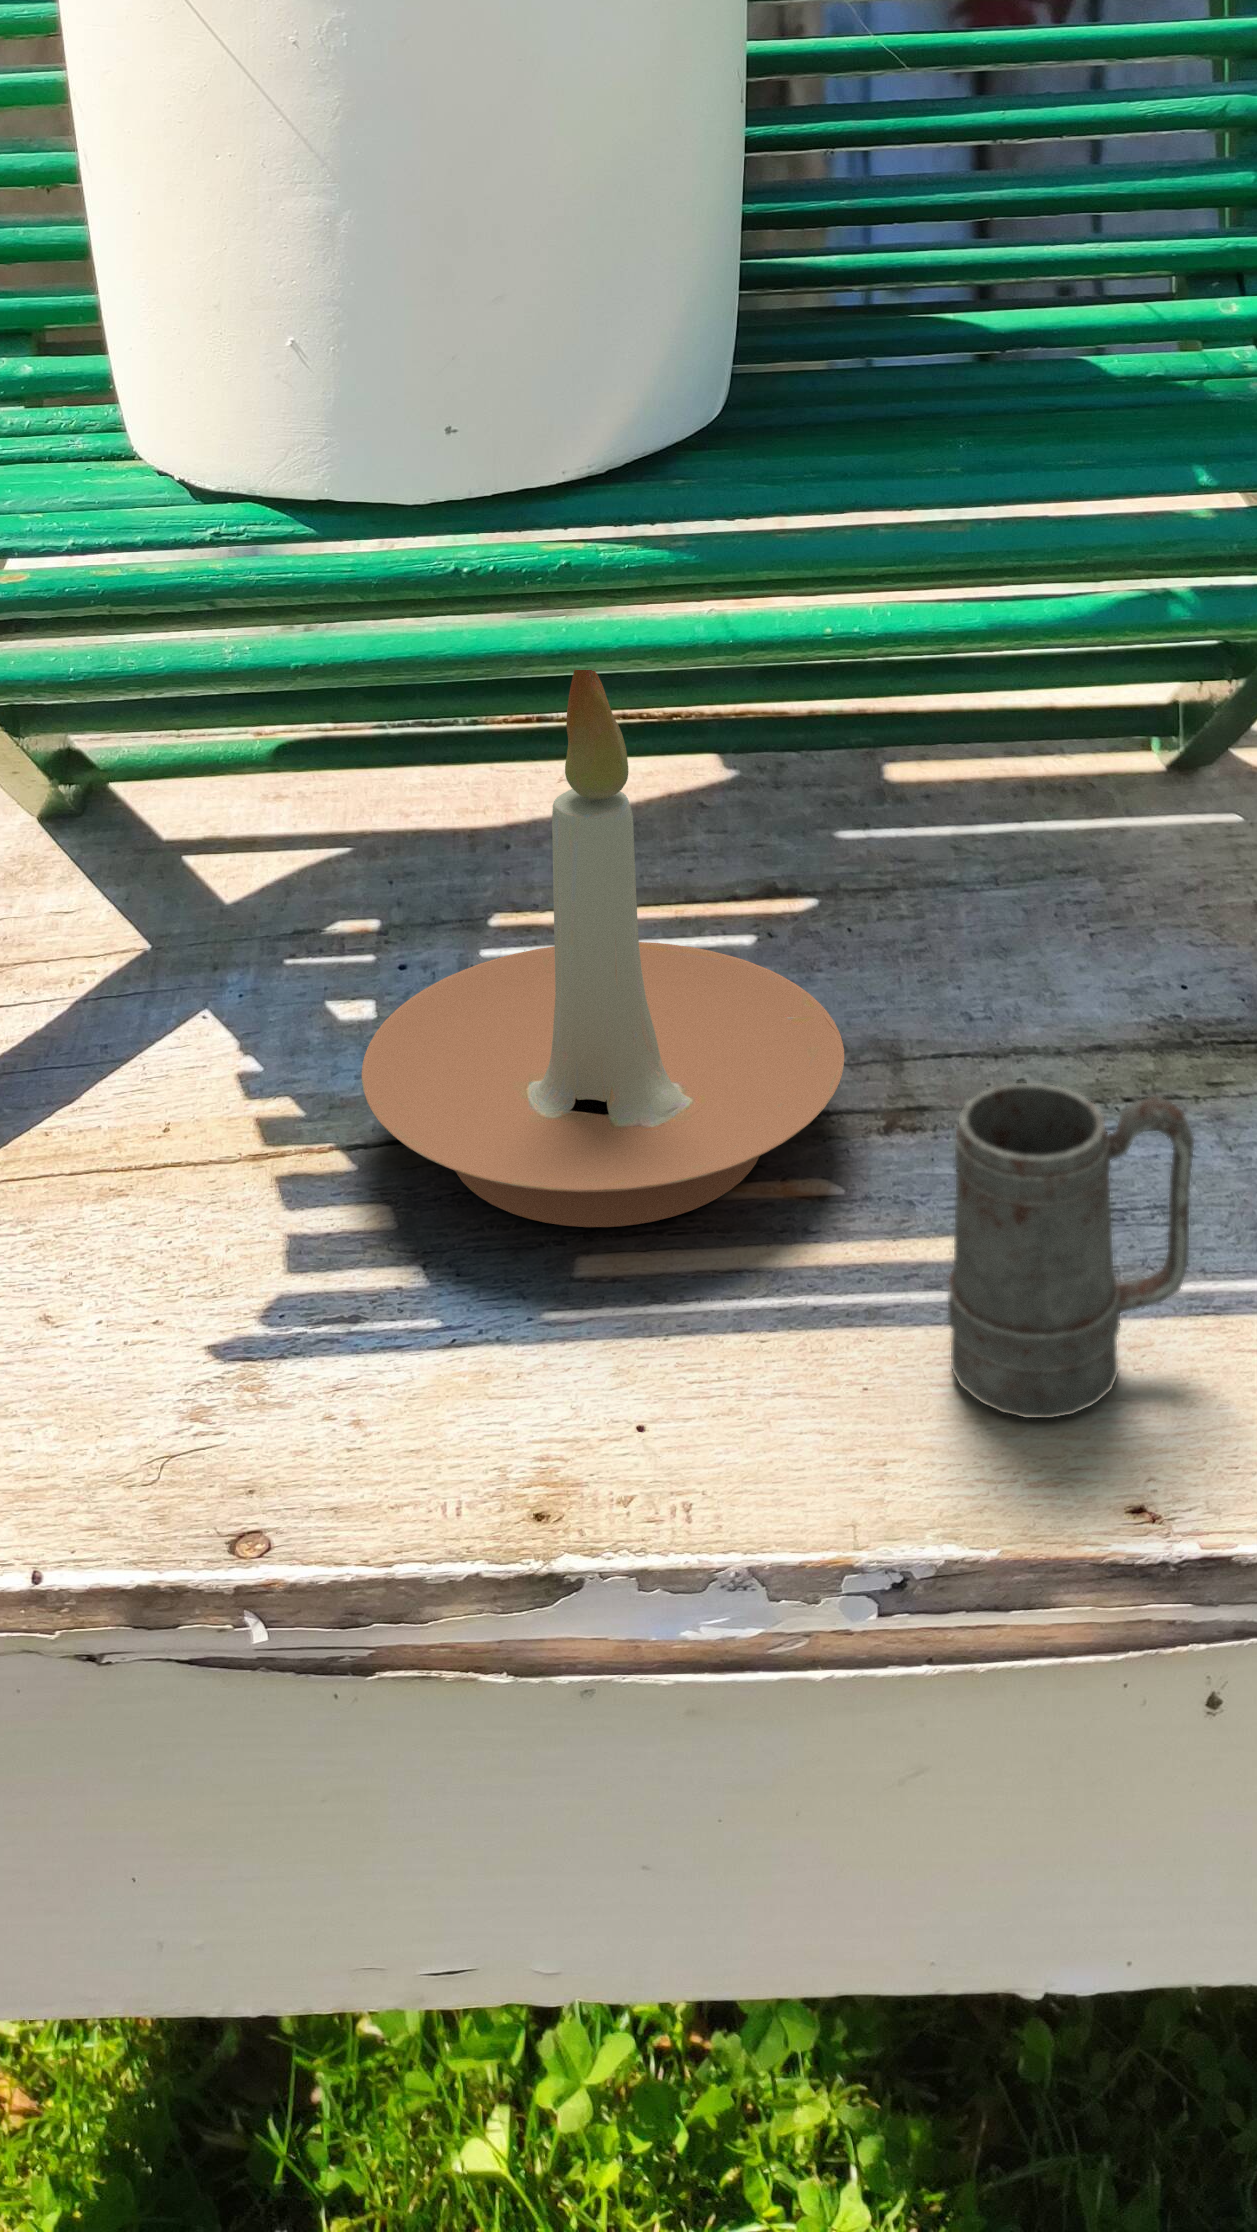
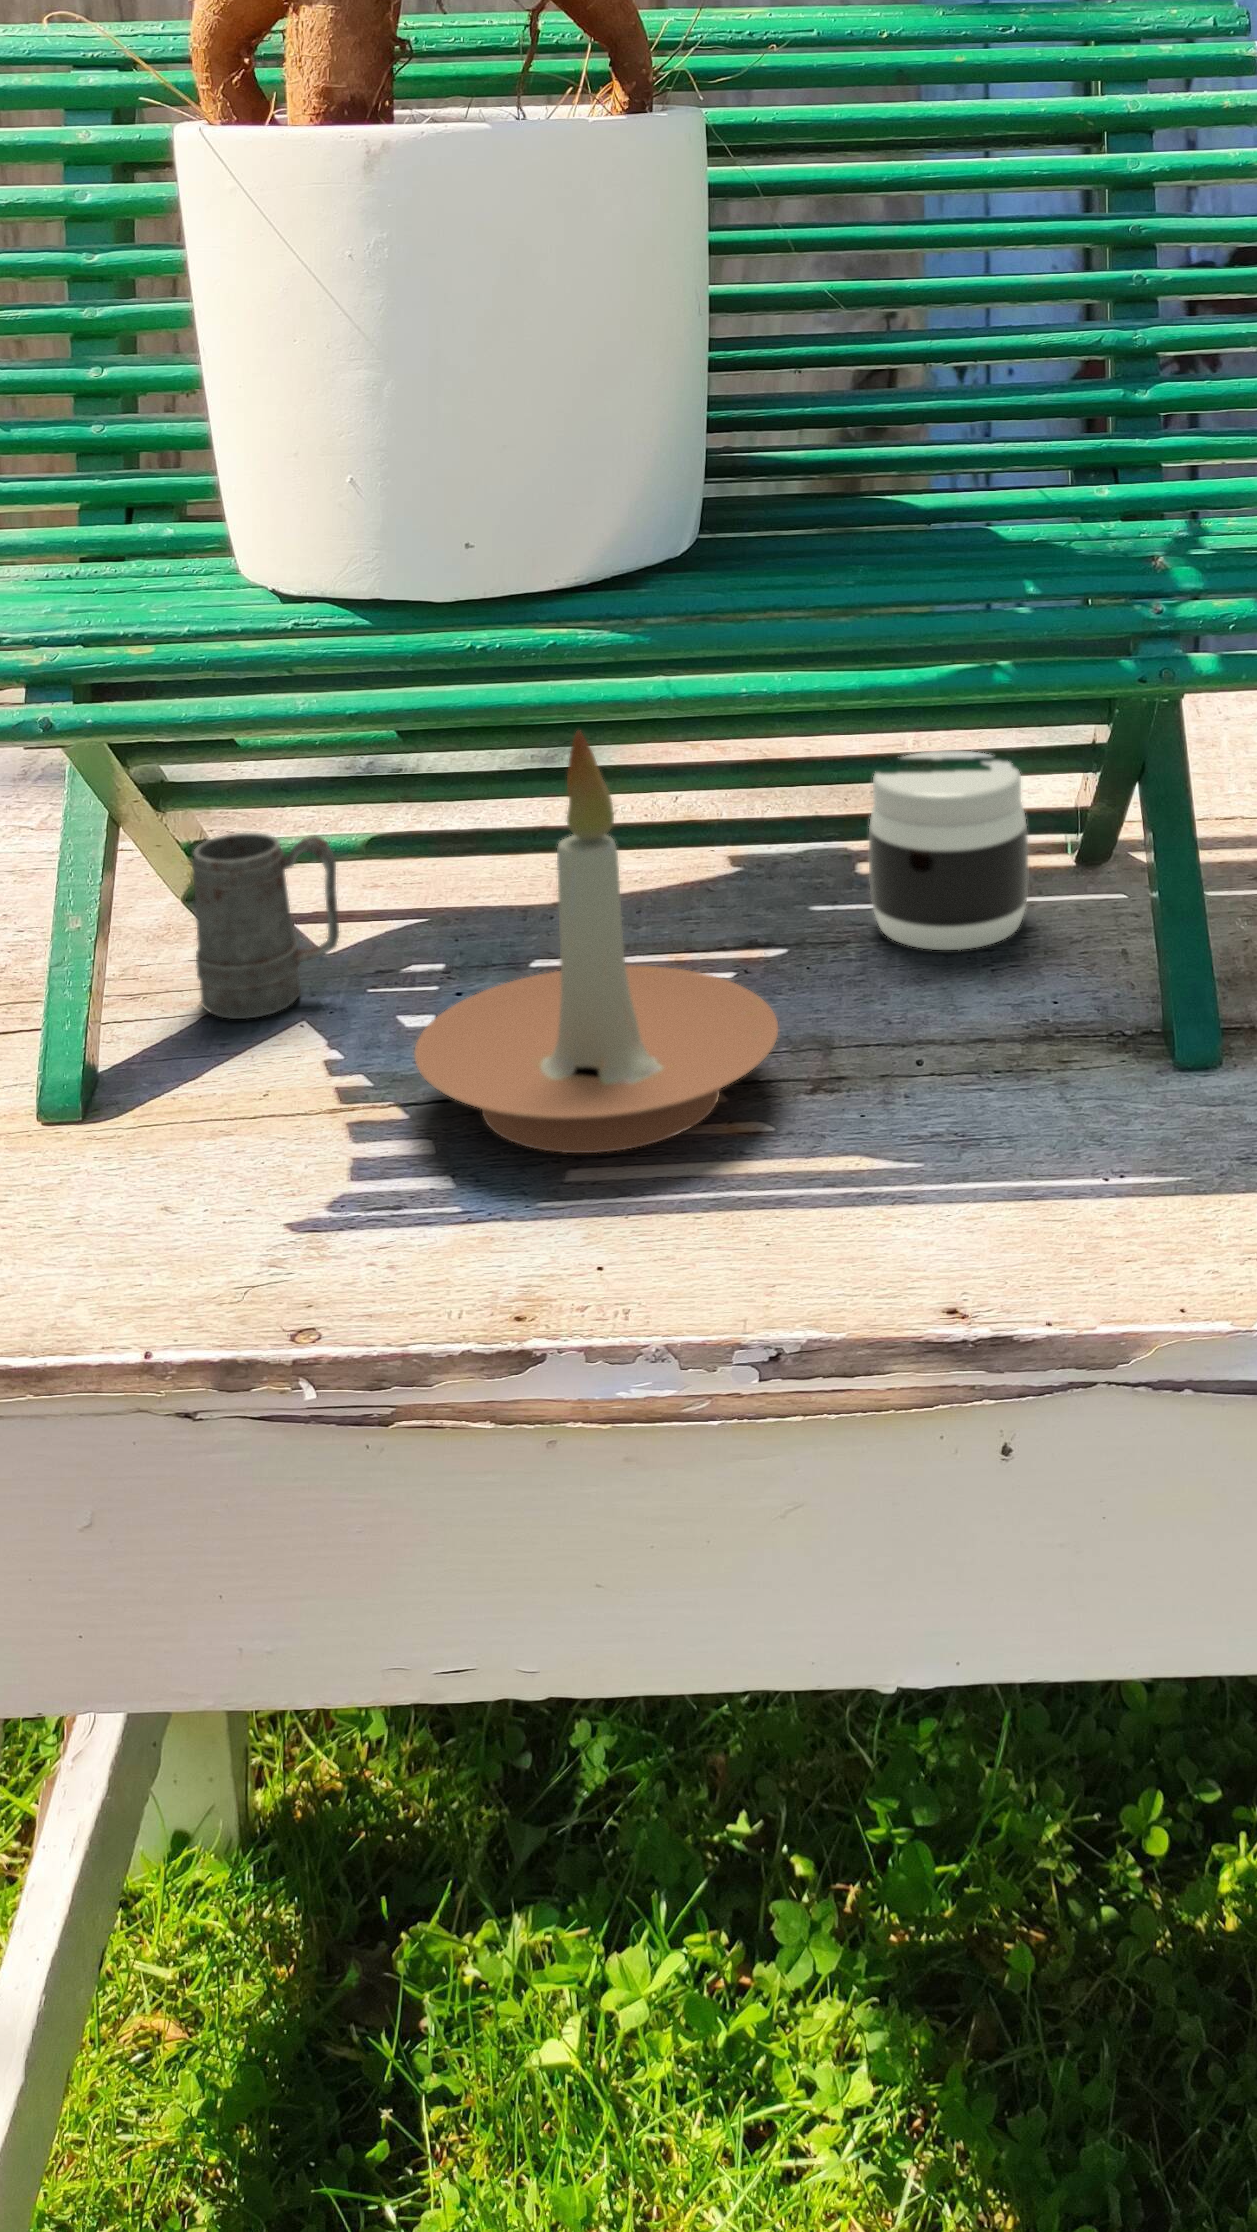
jar: none [921,637,1129,906] -> present [869,750,1028,950]
mug: present [948,1083,1194,1418] -> present [192,833,339,1019]

